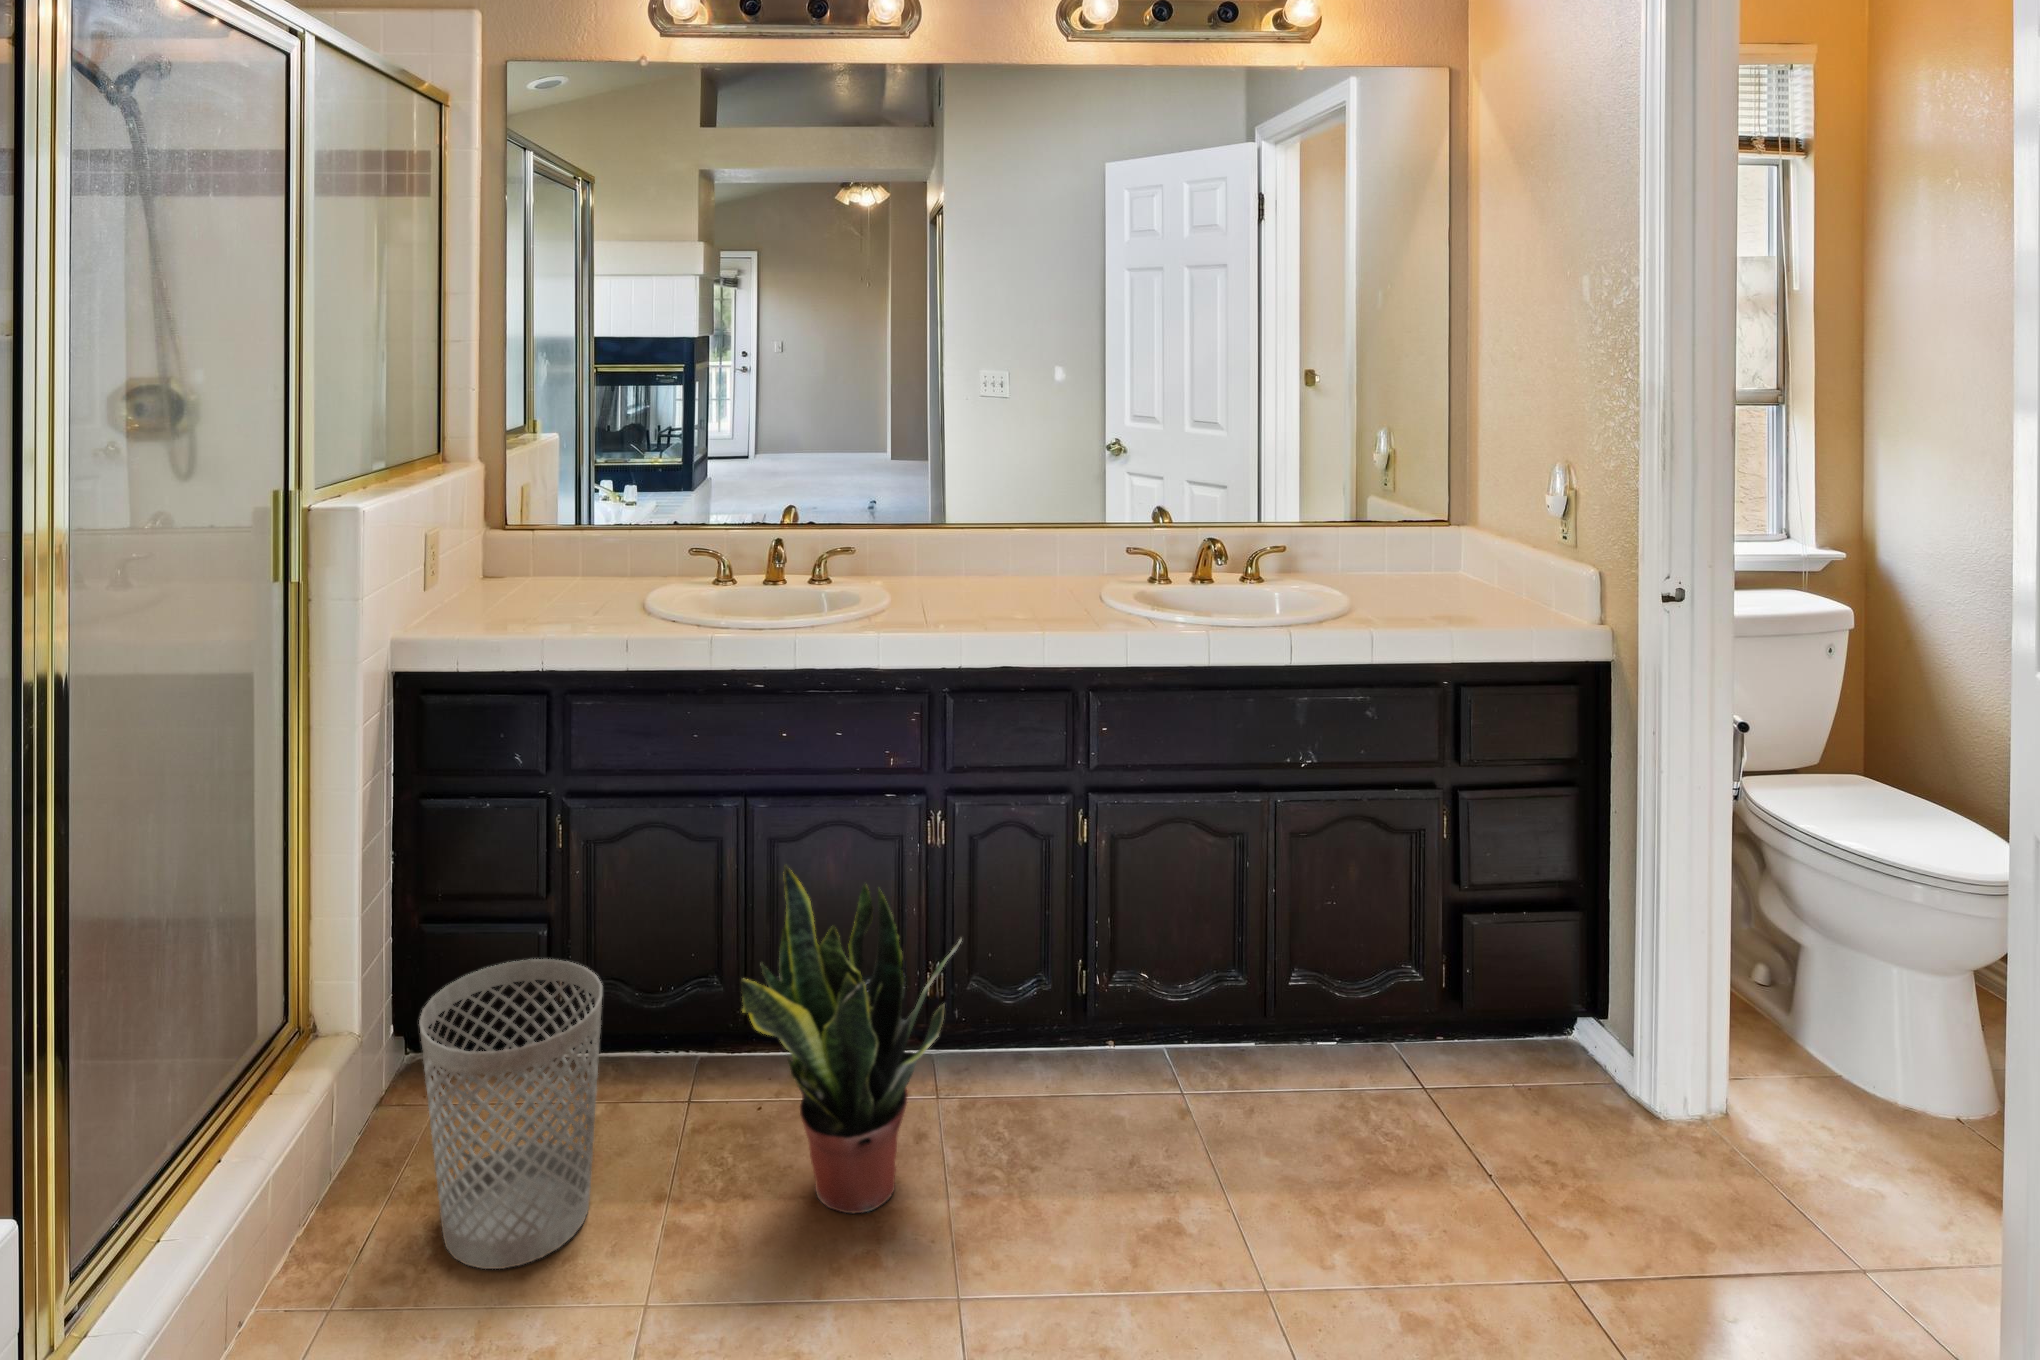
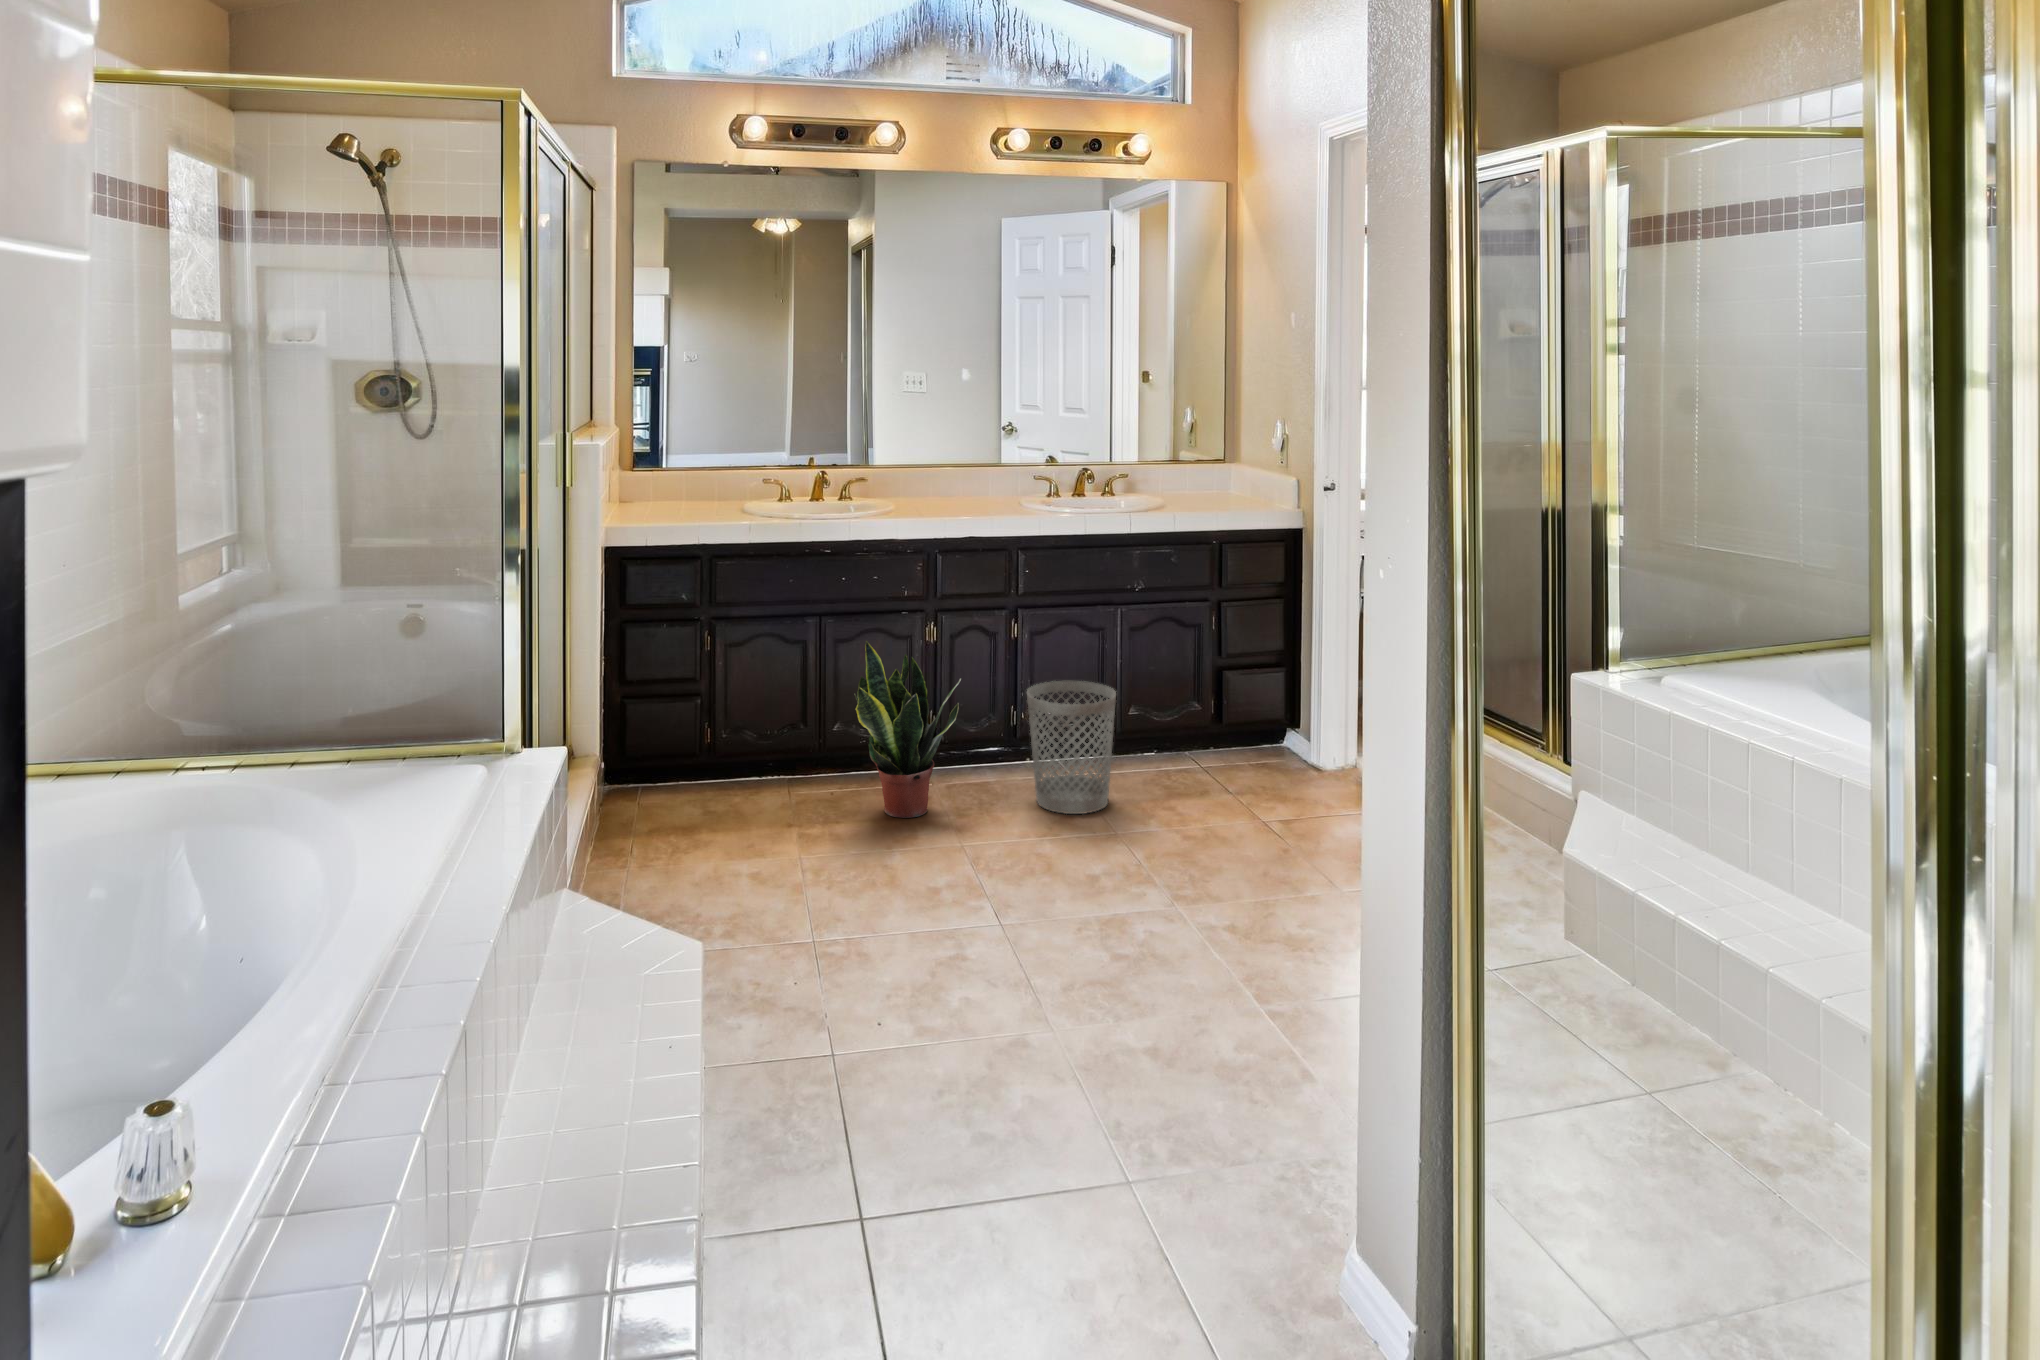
wastebasket: present [419,959,602,1269] -> present [1027,681,1116,814]

